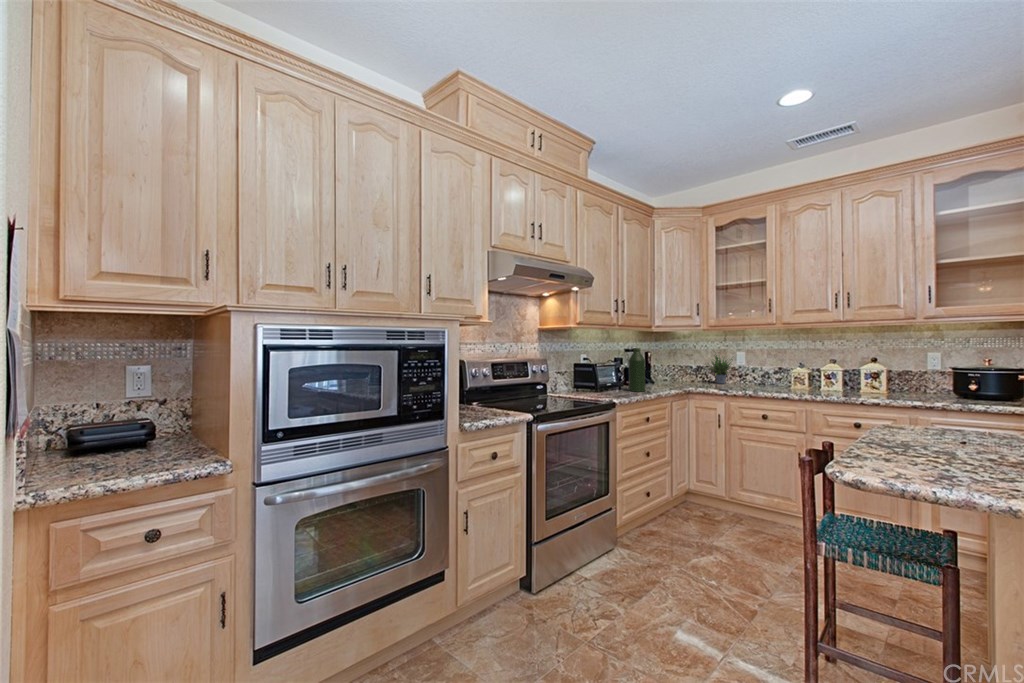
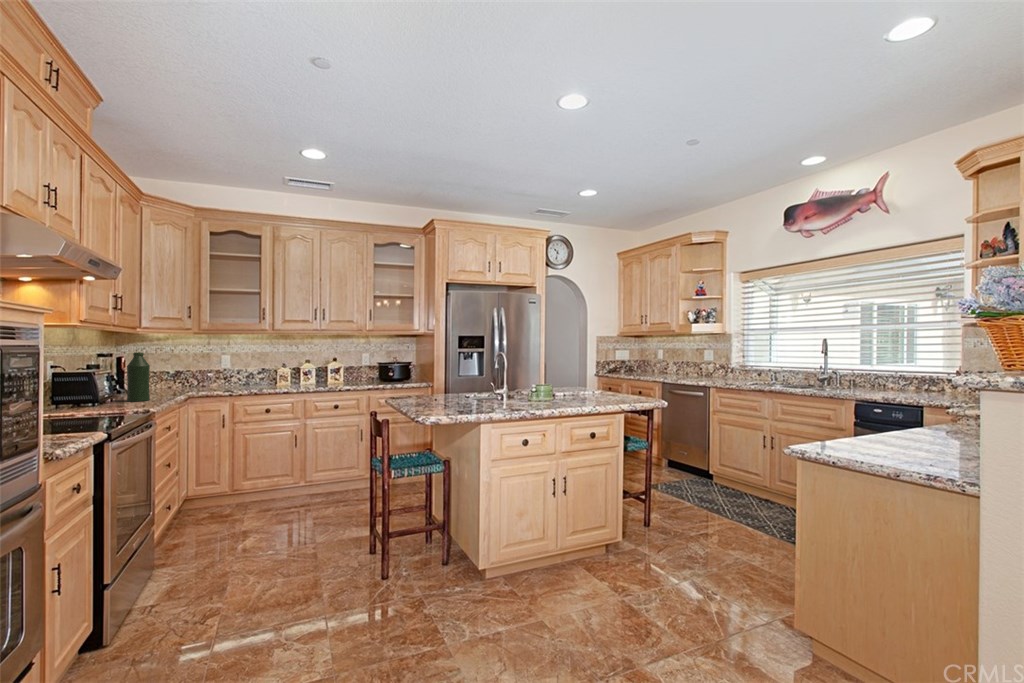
potted plant: present [707,352,732,384] -> none [183,351,222,387]

